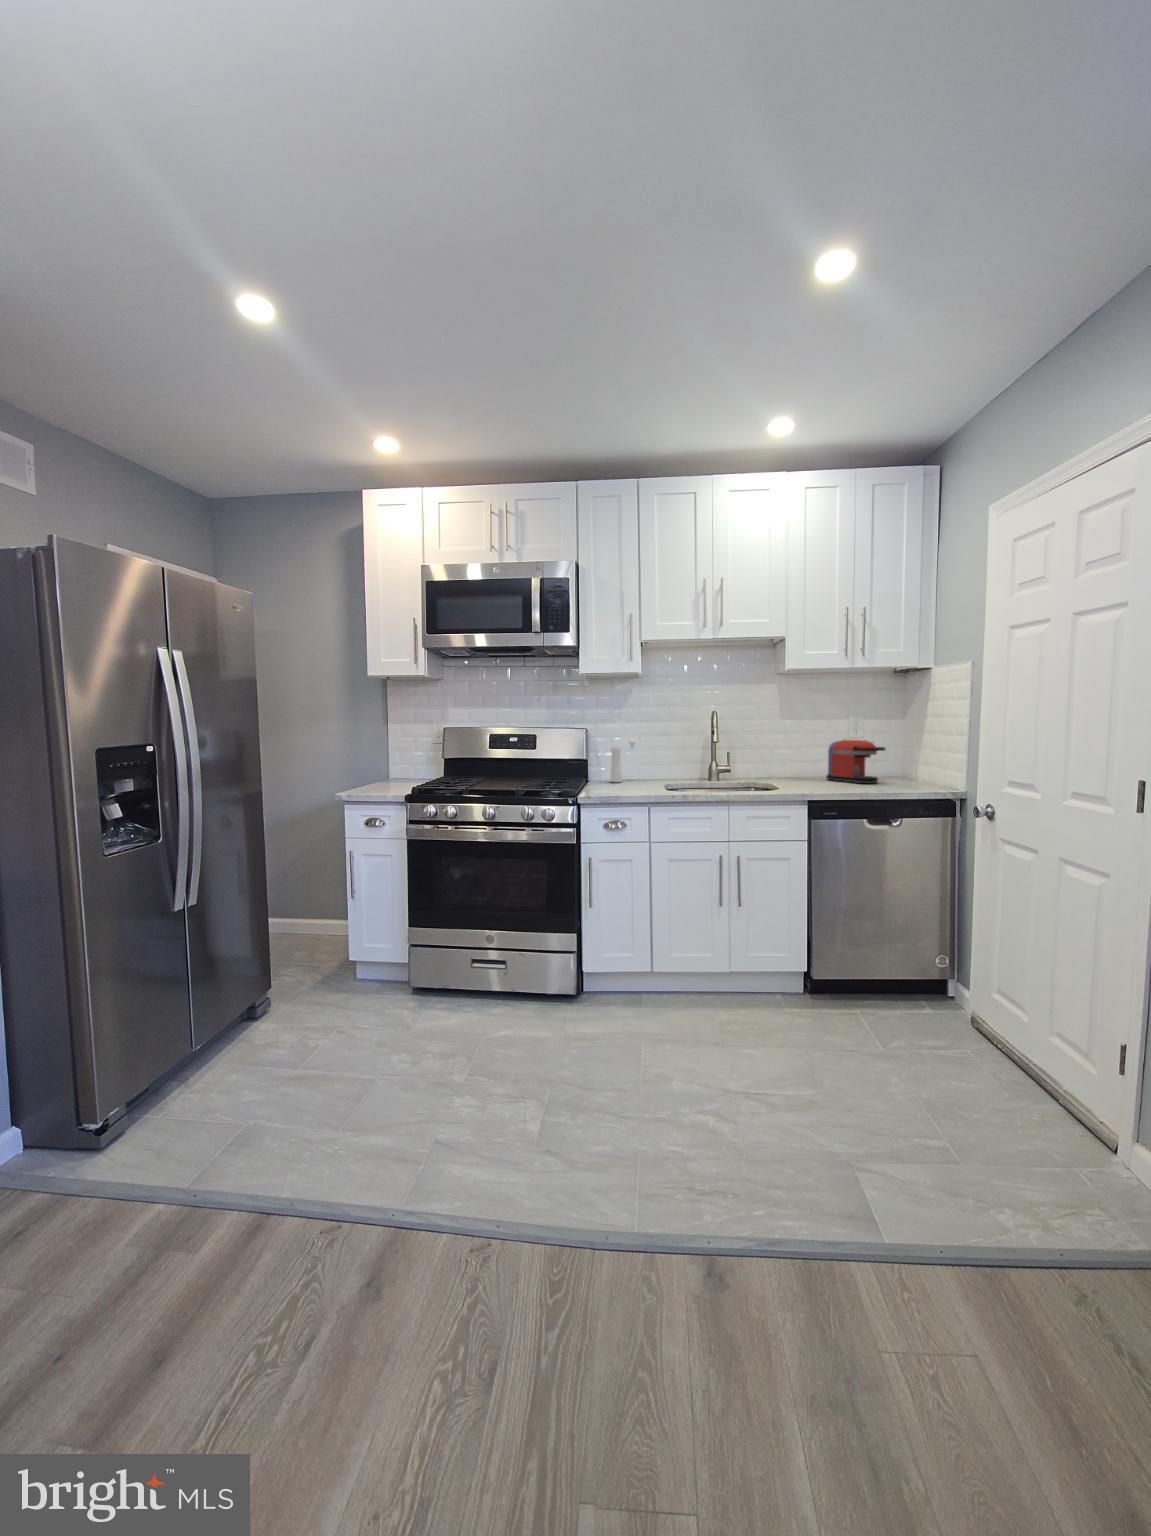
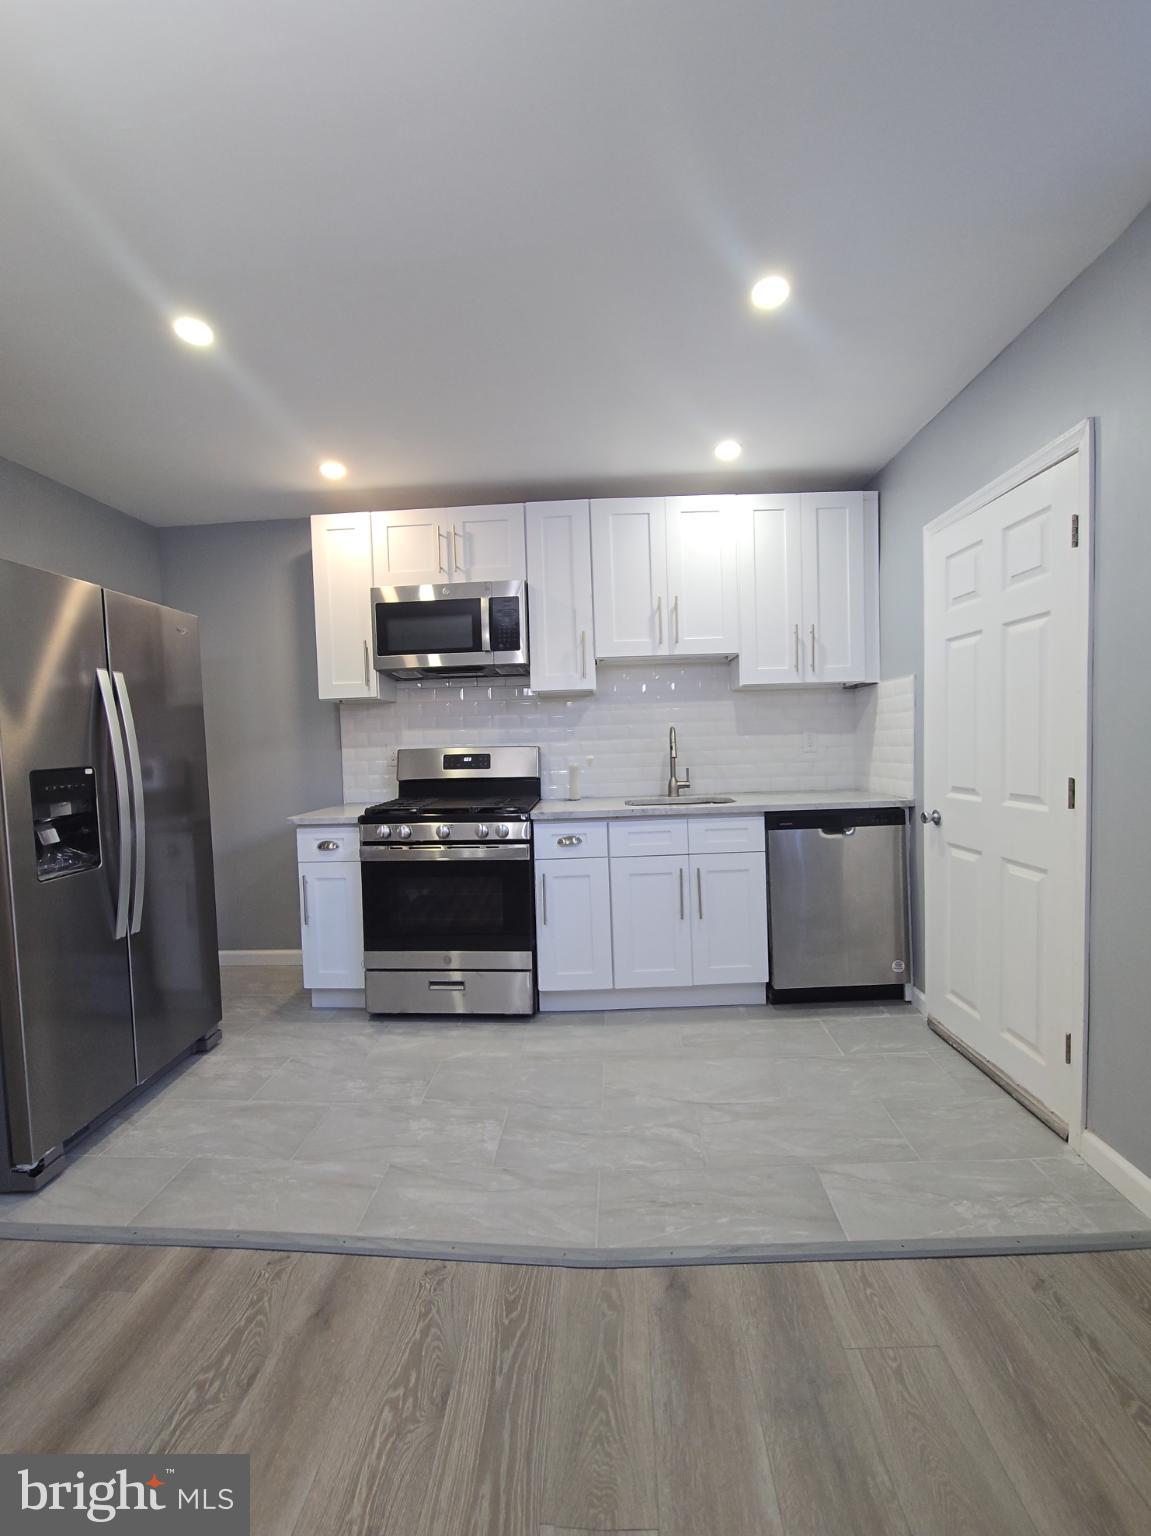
coffee maker: present [827,740,886,783] -> none [781,751,837,793]

